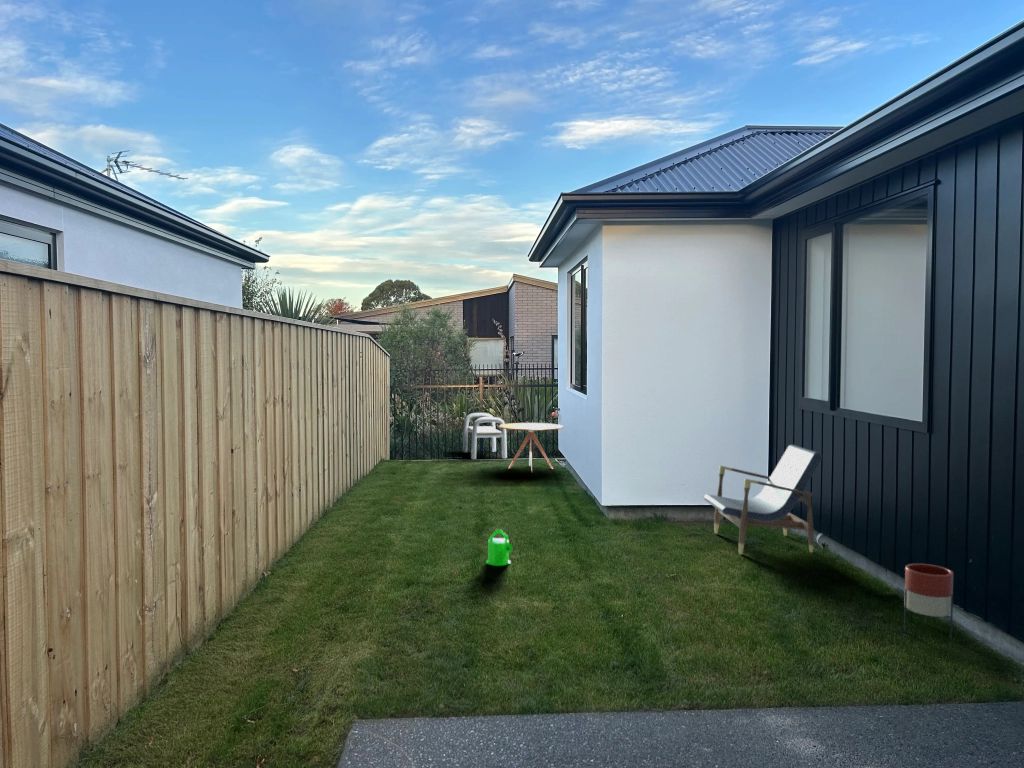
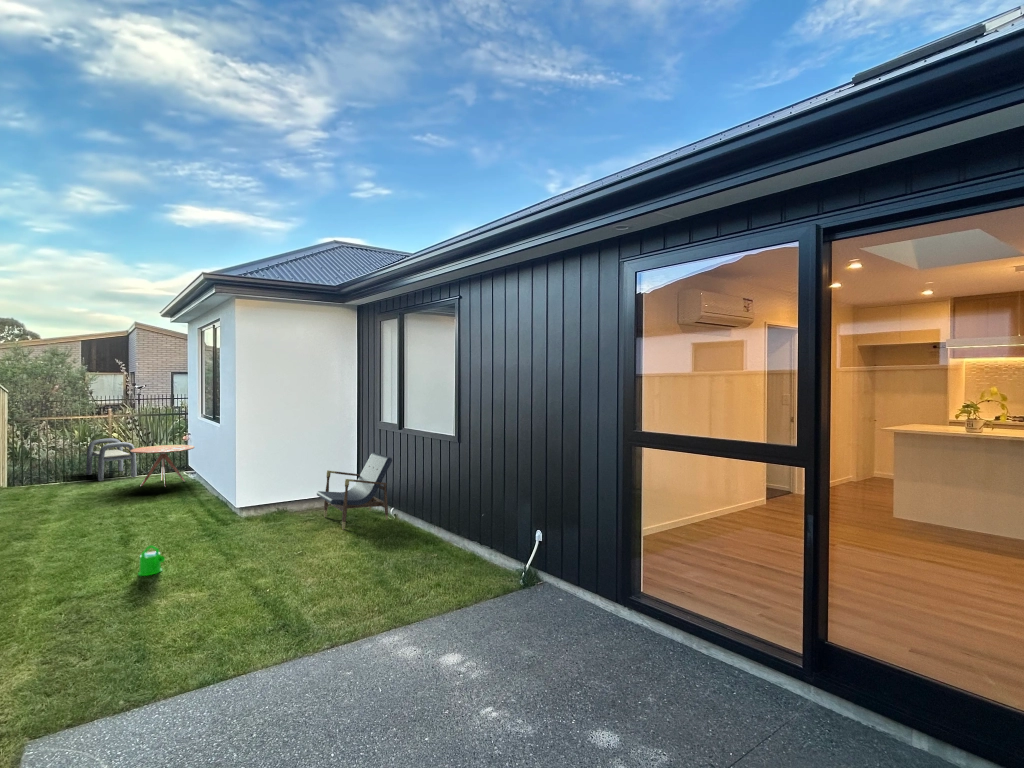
planter: present [904,564,953,639] -> none [440,519,464,560]

